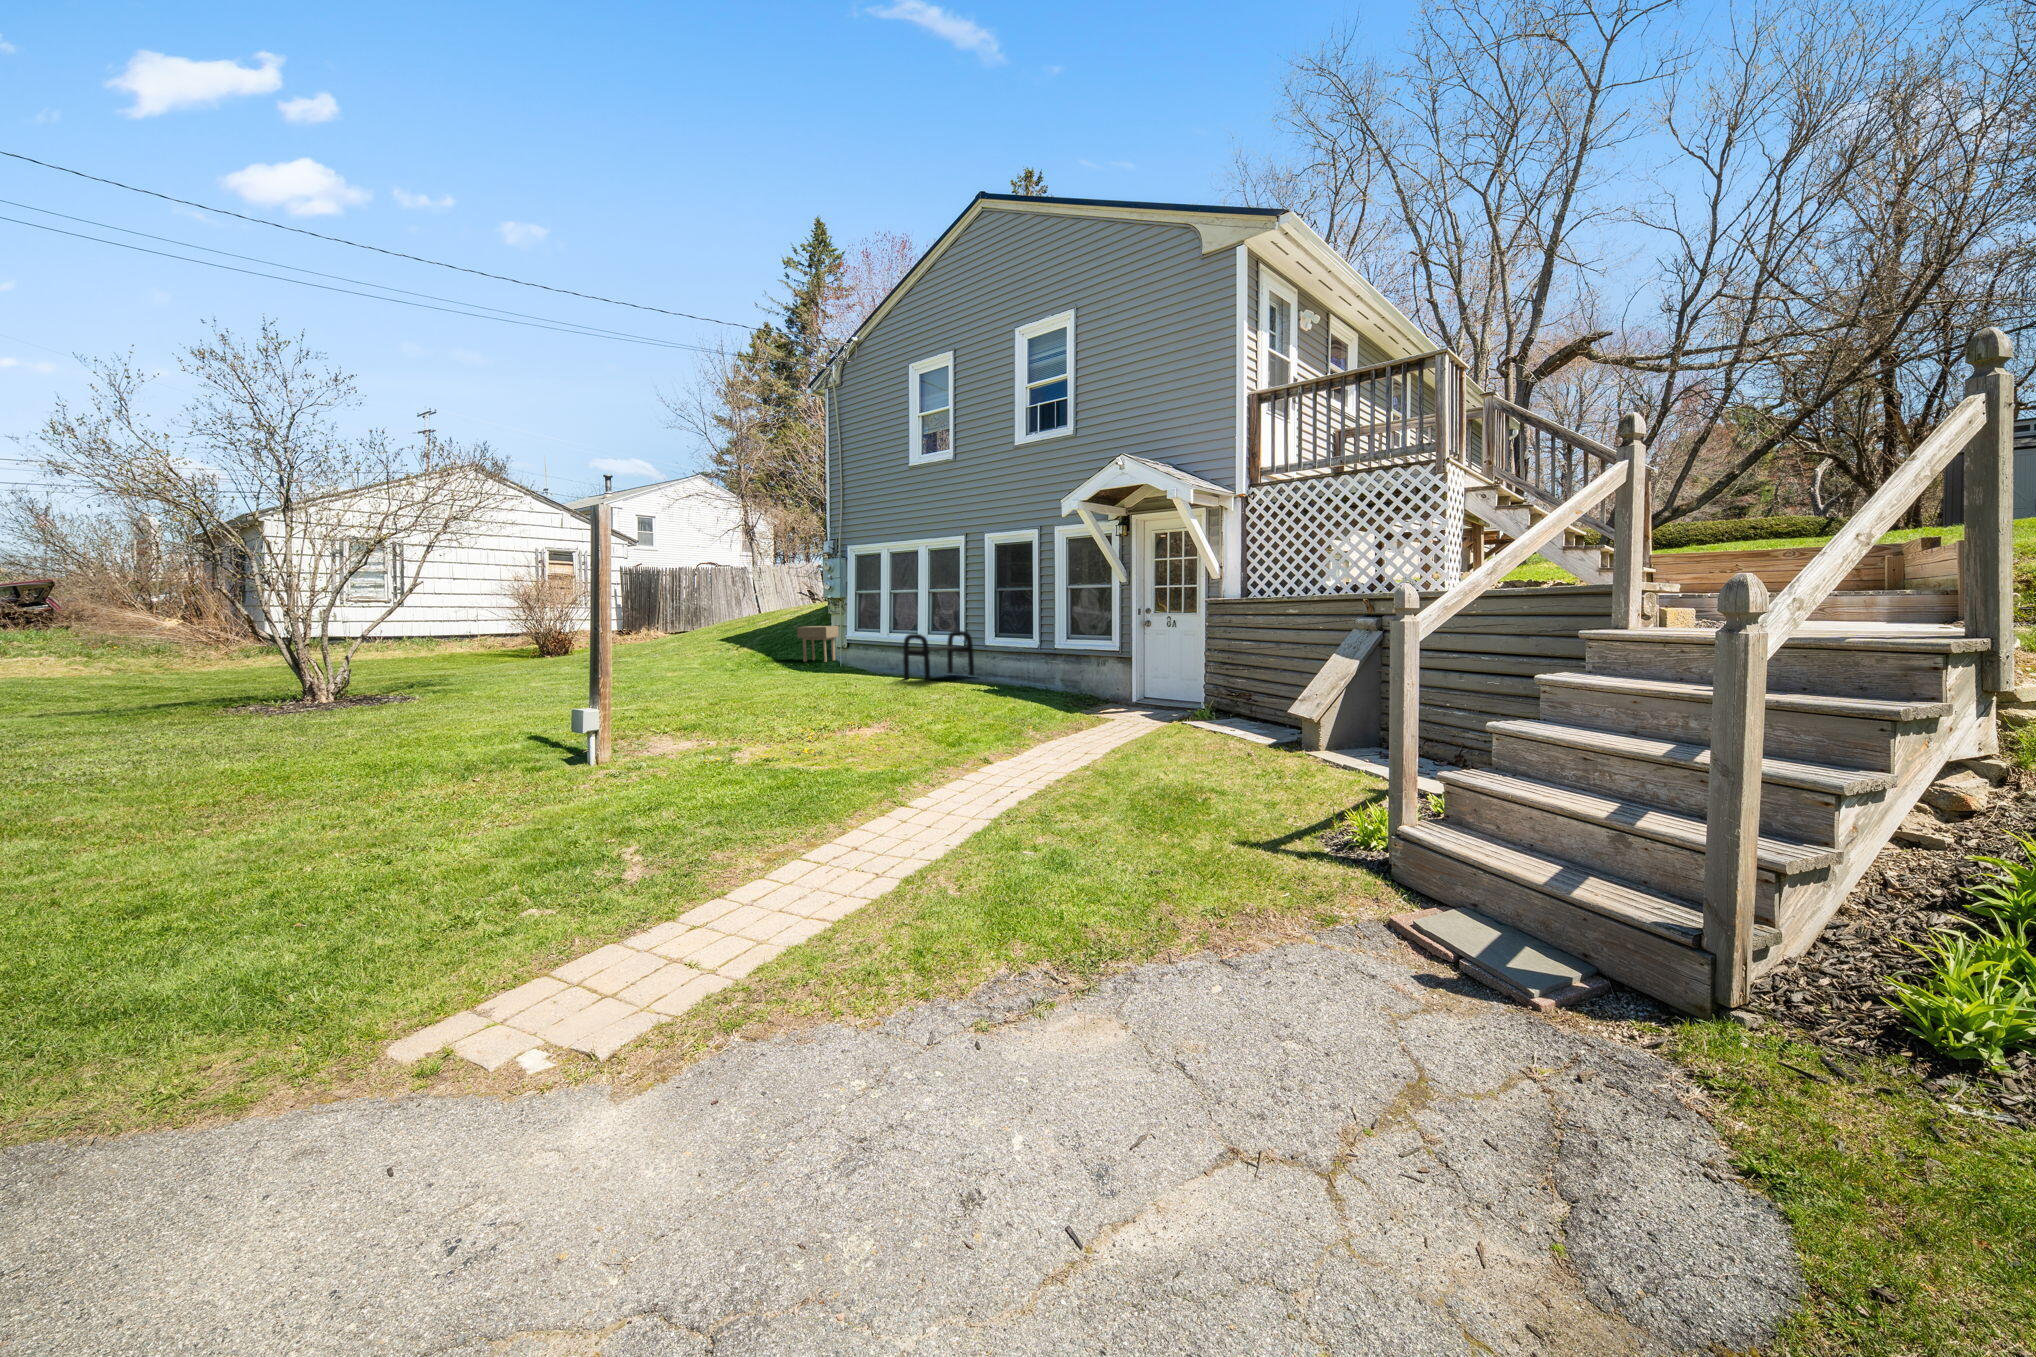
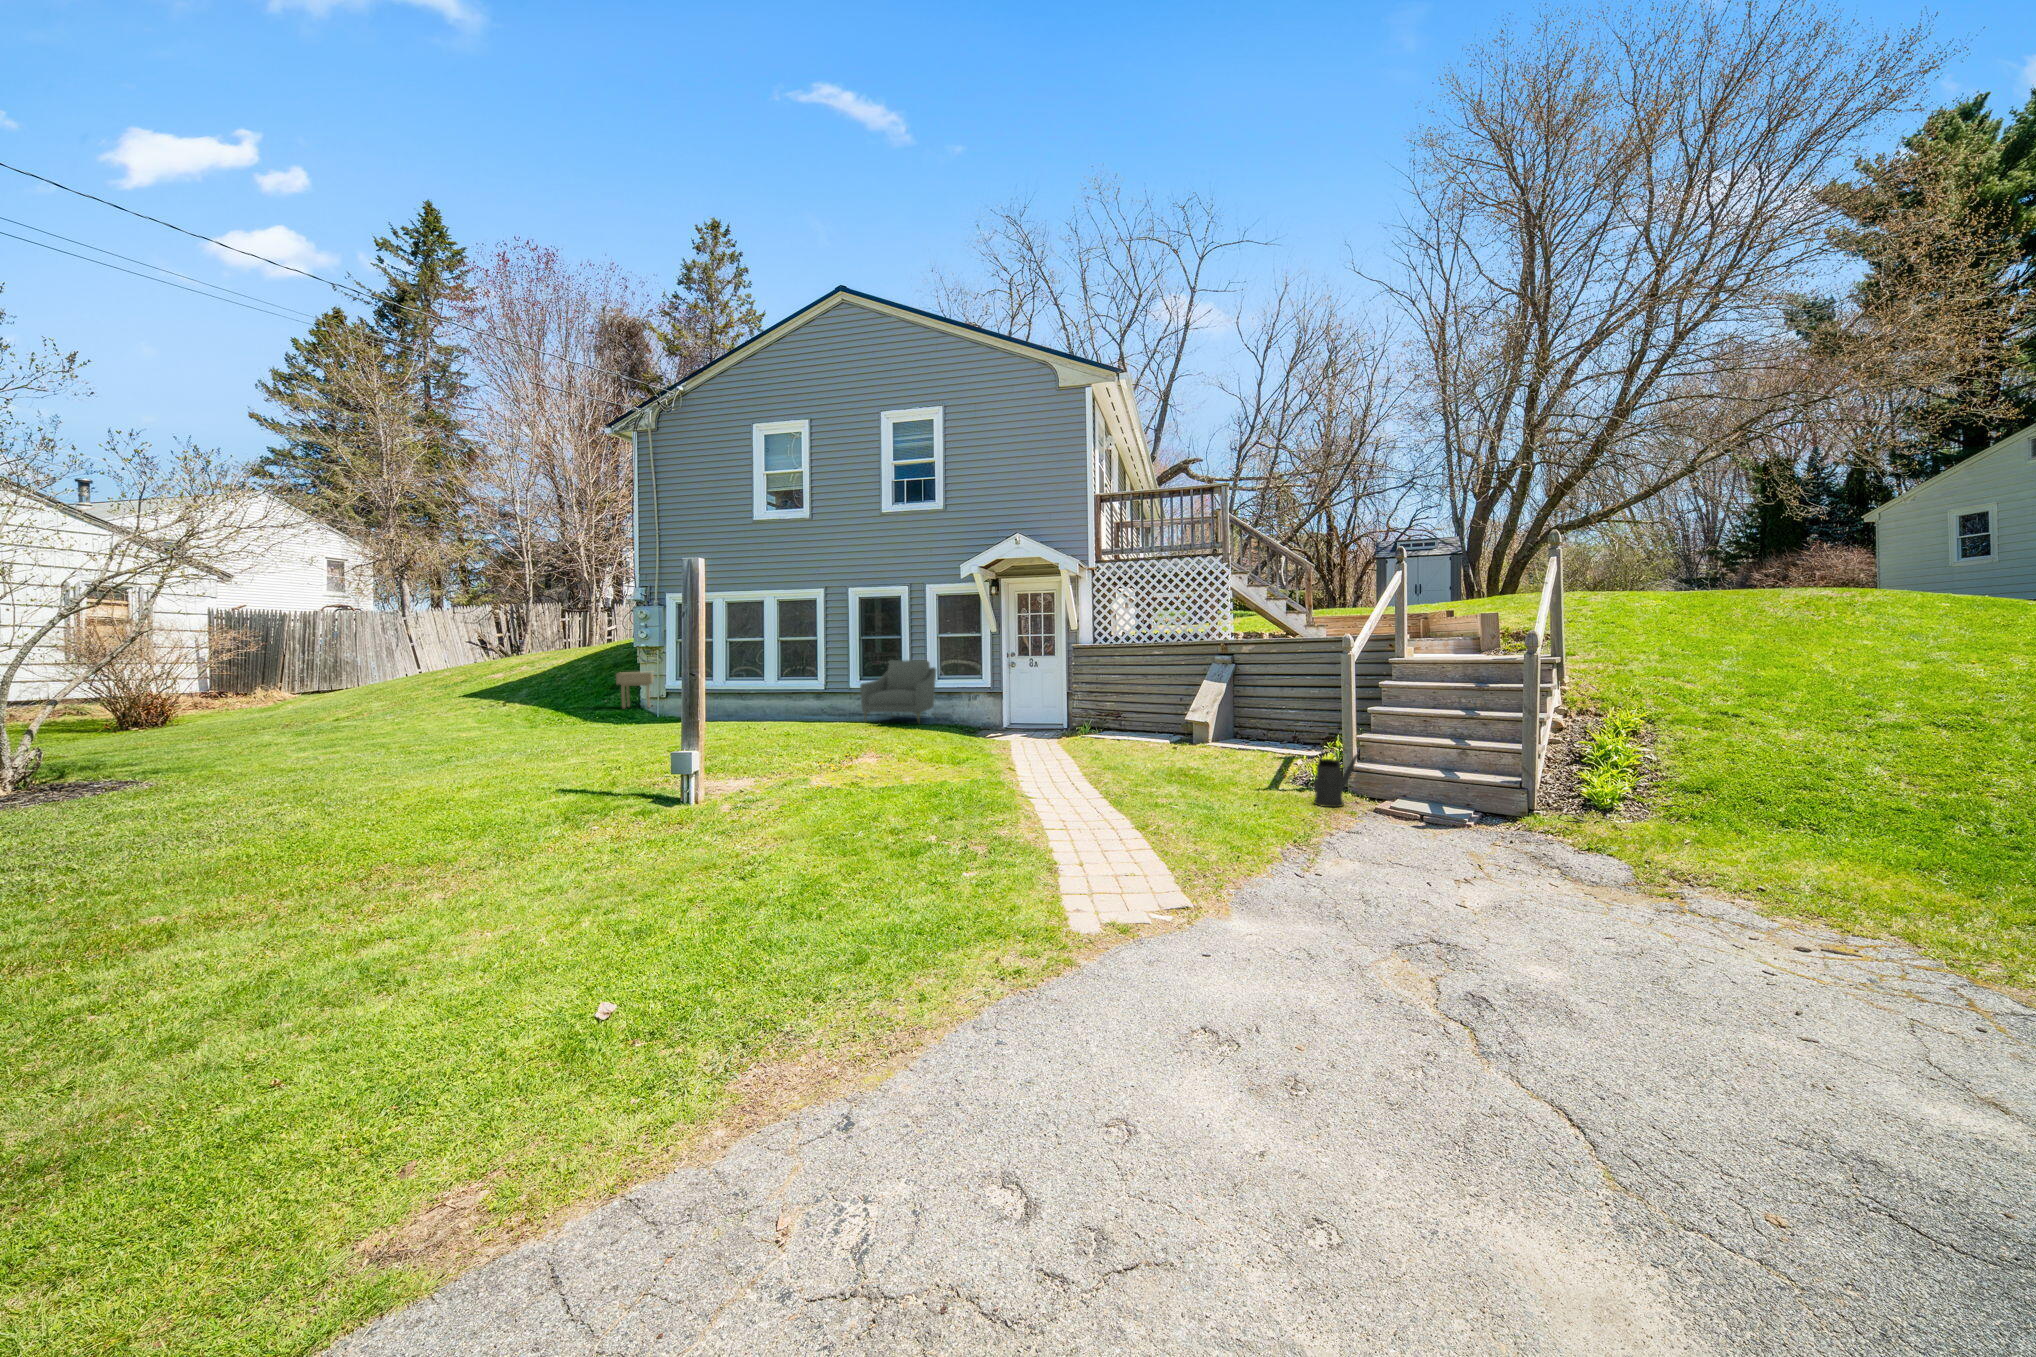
chair: none [966,618,1061,694] -> present [860,660,936,722]
bench: present [903,631,974,681] -> none [778,673,838,718]
watering can: none [1266,789,1384,893] -> present [1313,751,1358,807]

